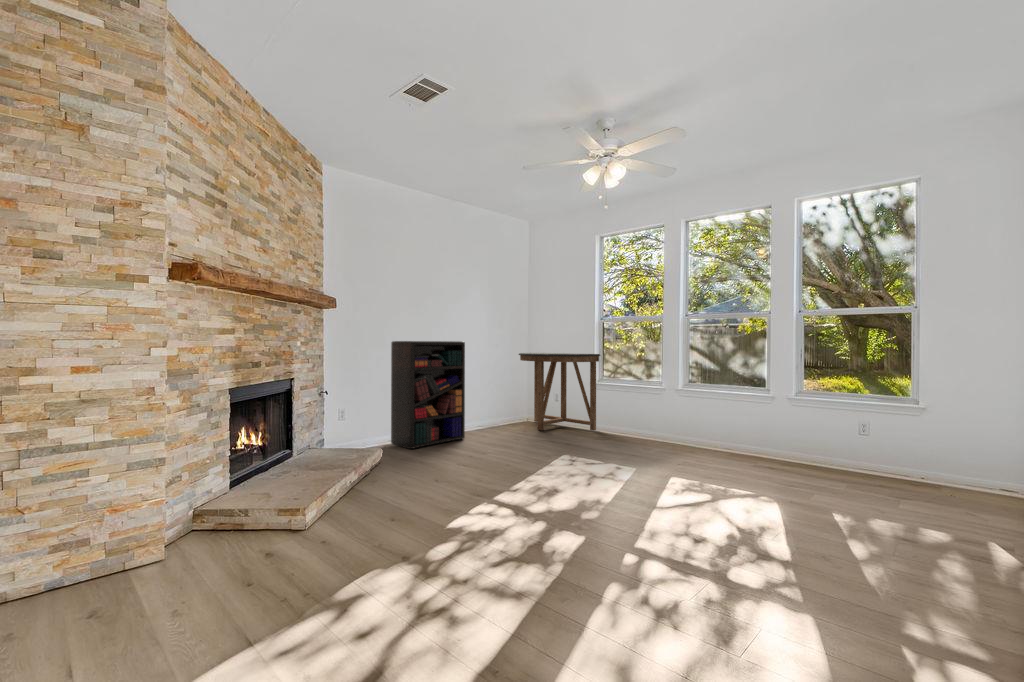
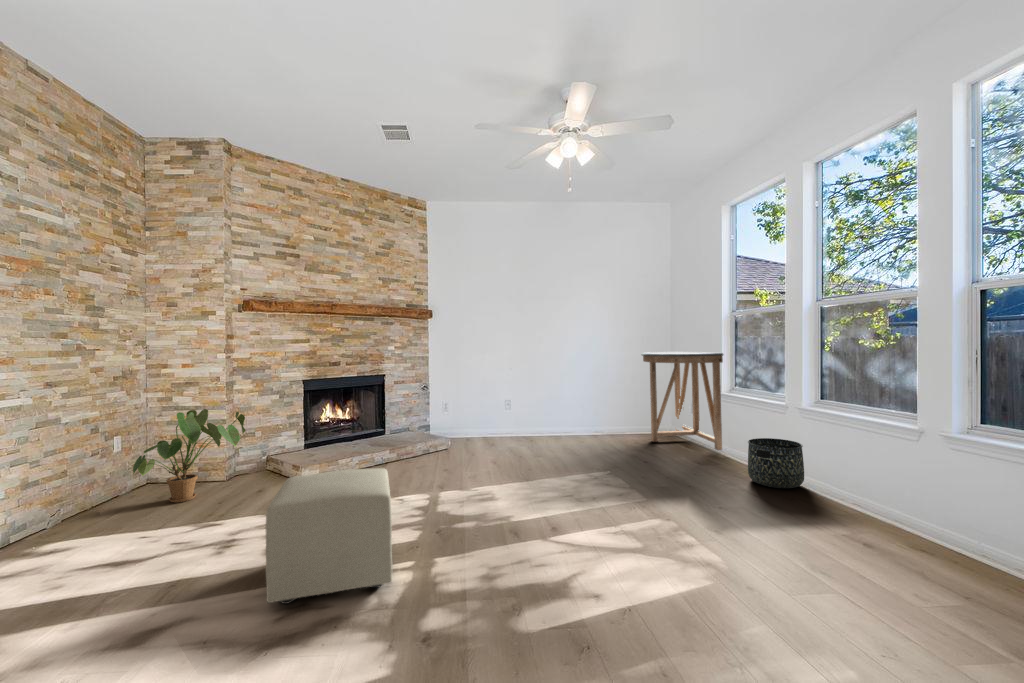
bookshelf: present [391,341,465,449] -> none [489,342,556,442]
basket: none [653,415,688,448] -> present [748,438,804,488]
house plant: none [68,441,264,609] -> present [133,409,246,503]
ottoman: none [538,468,677,610] -> present [266,468,392,604]

